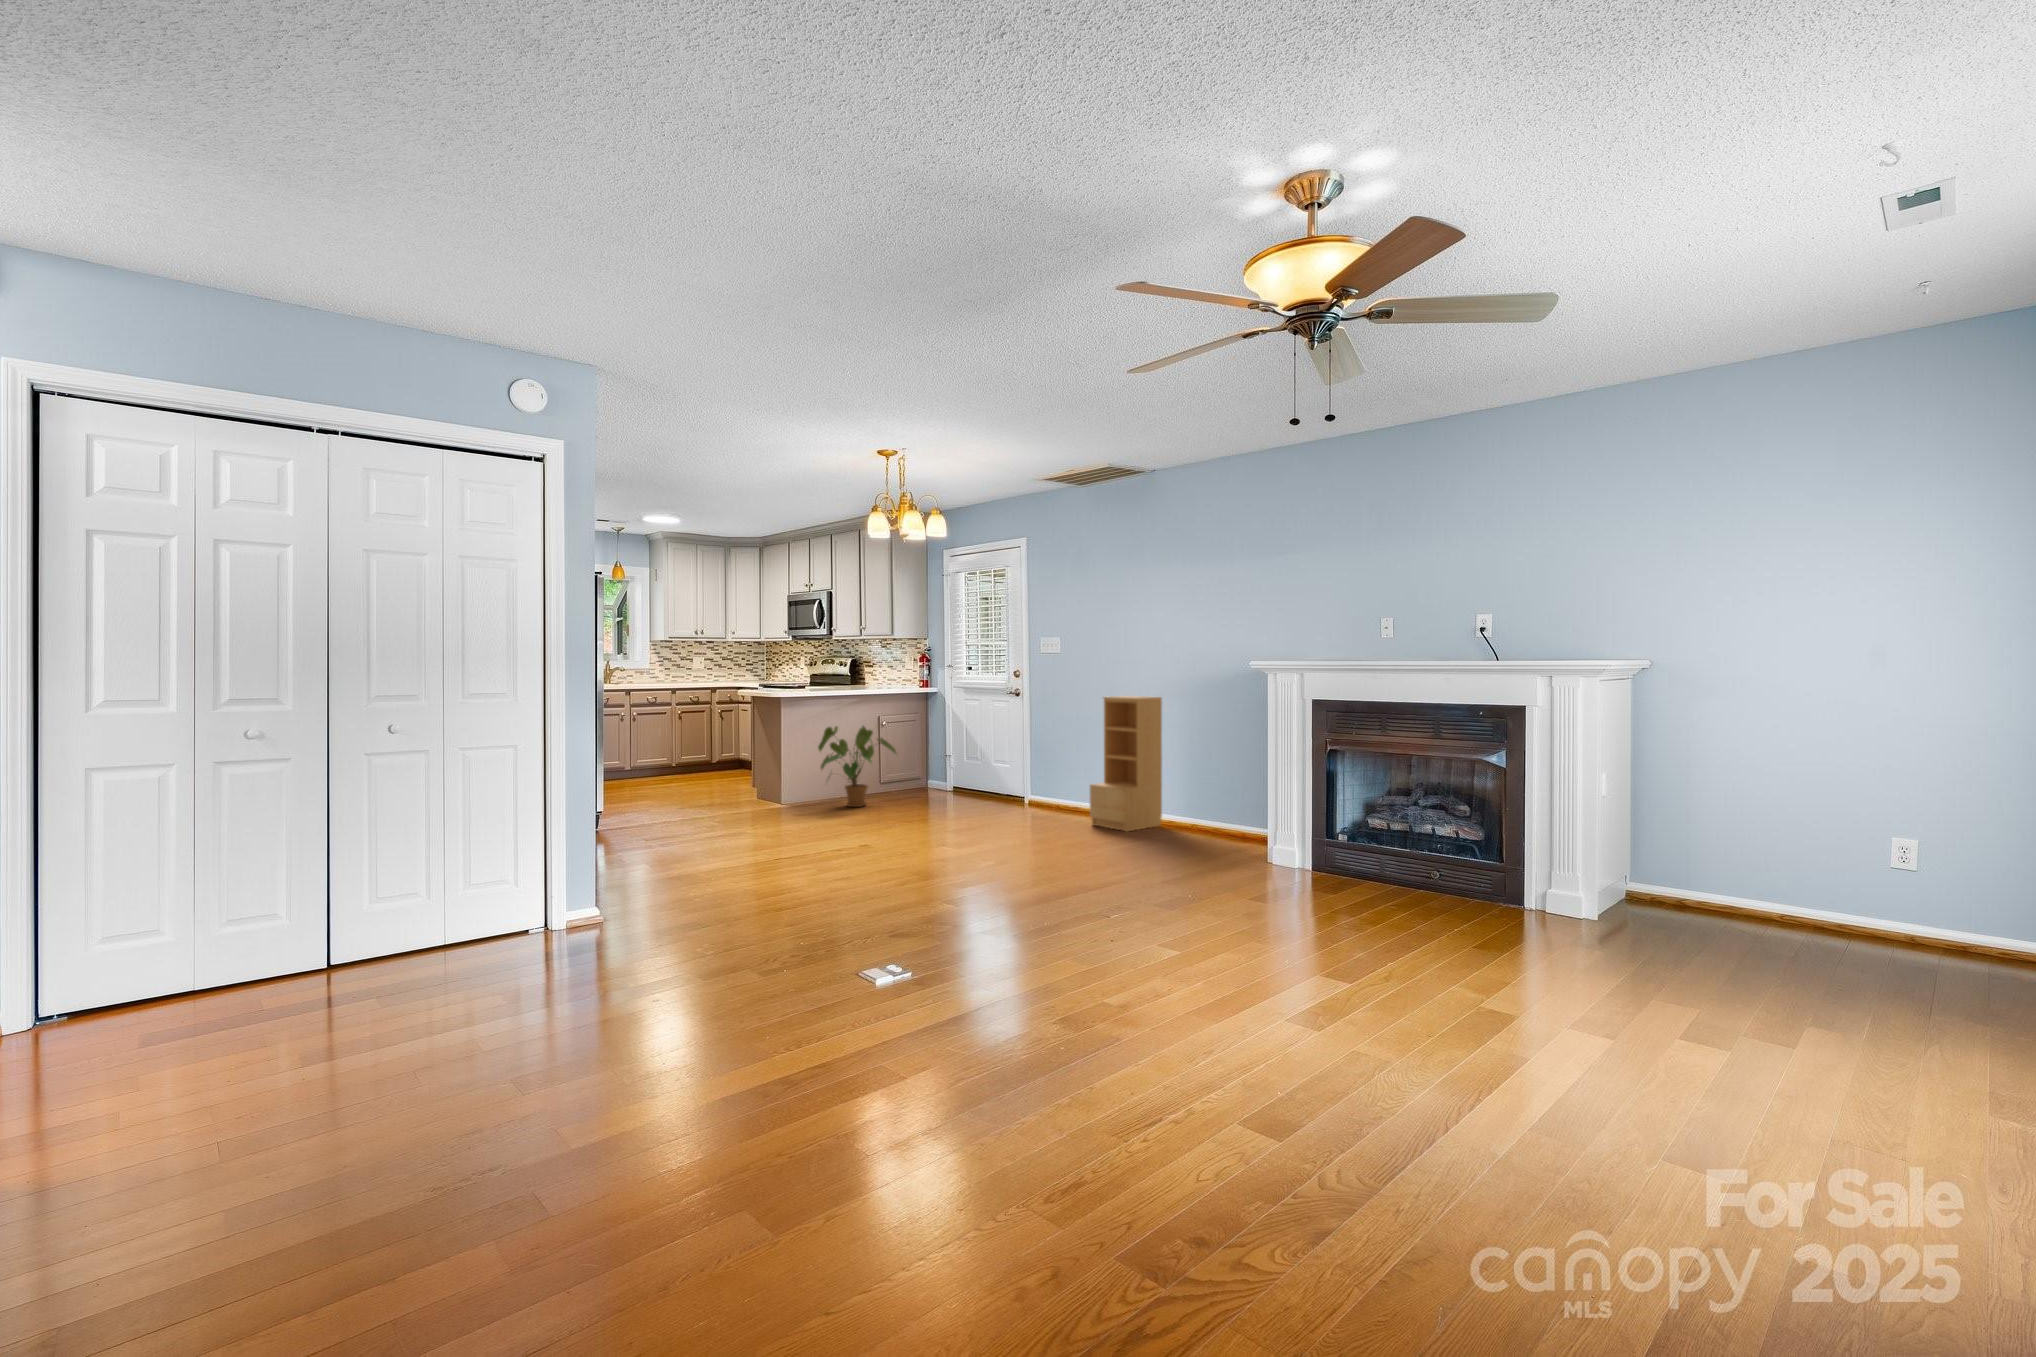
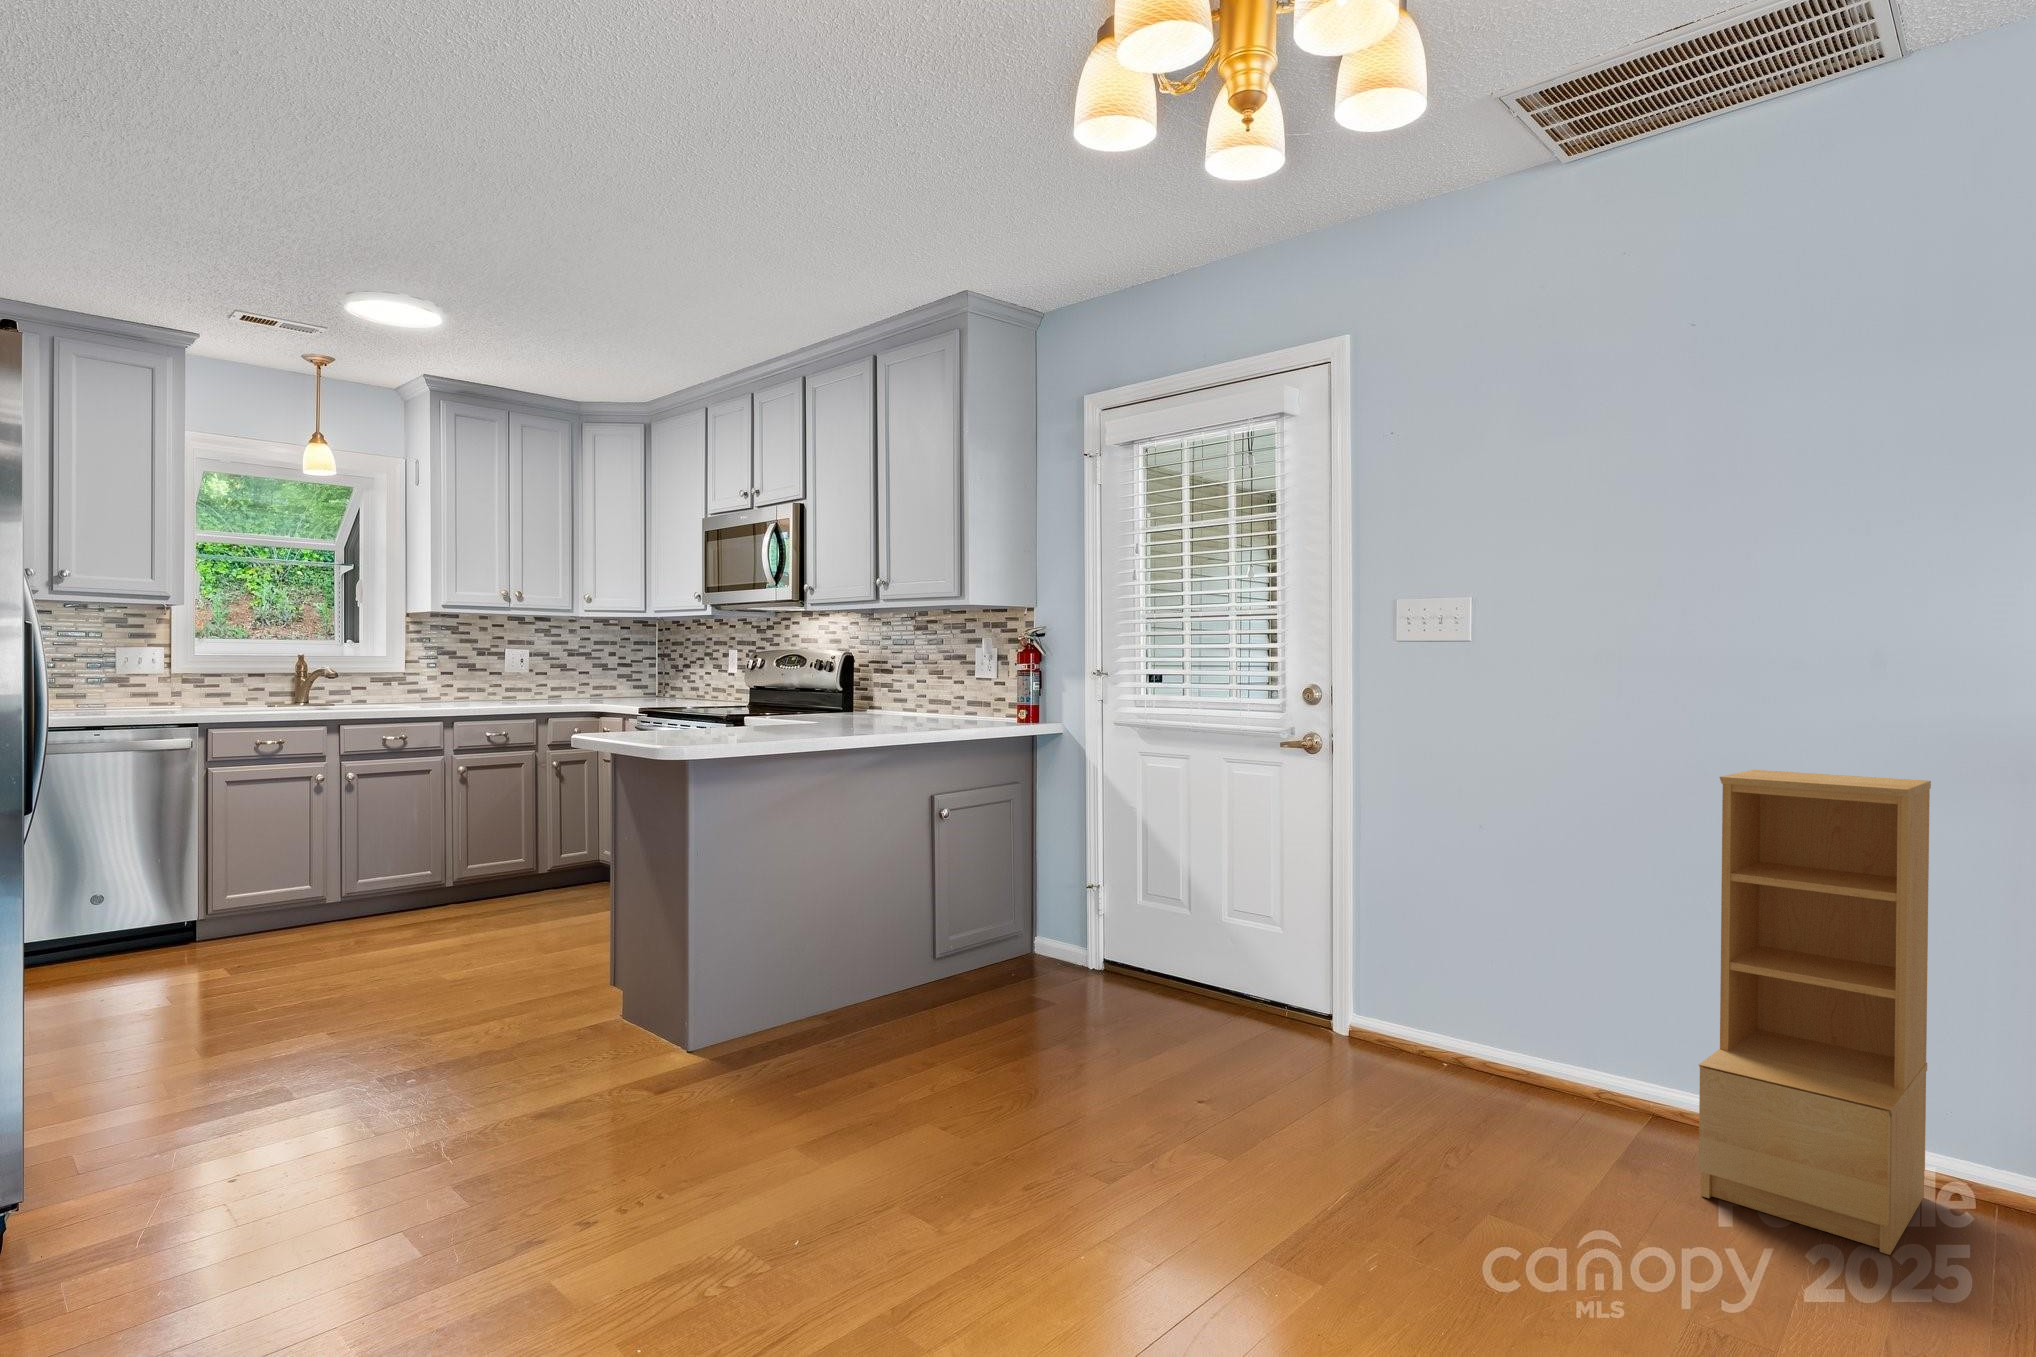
house plant: present [818,726,896,807] -> none [785,830,1001,1065]

